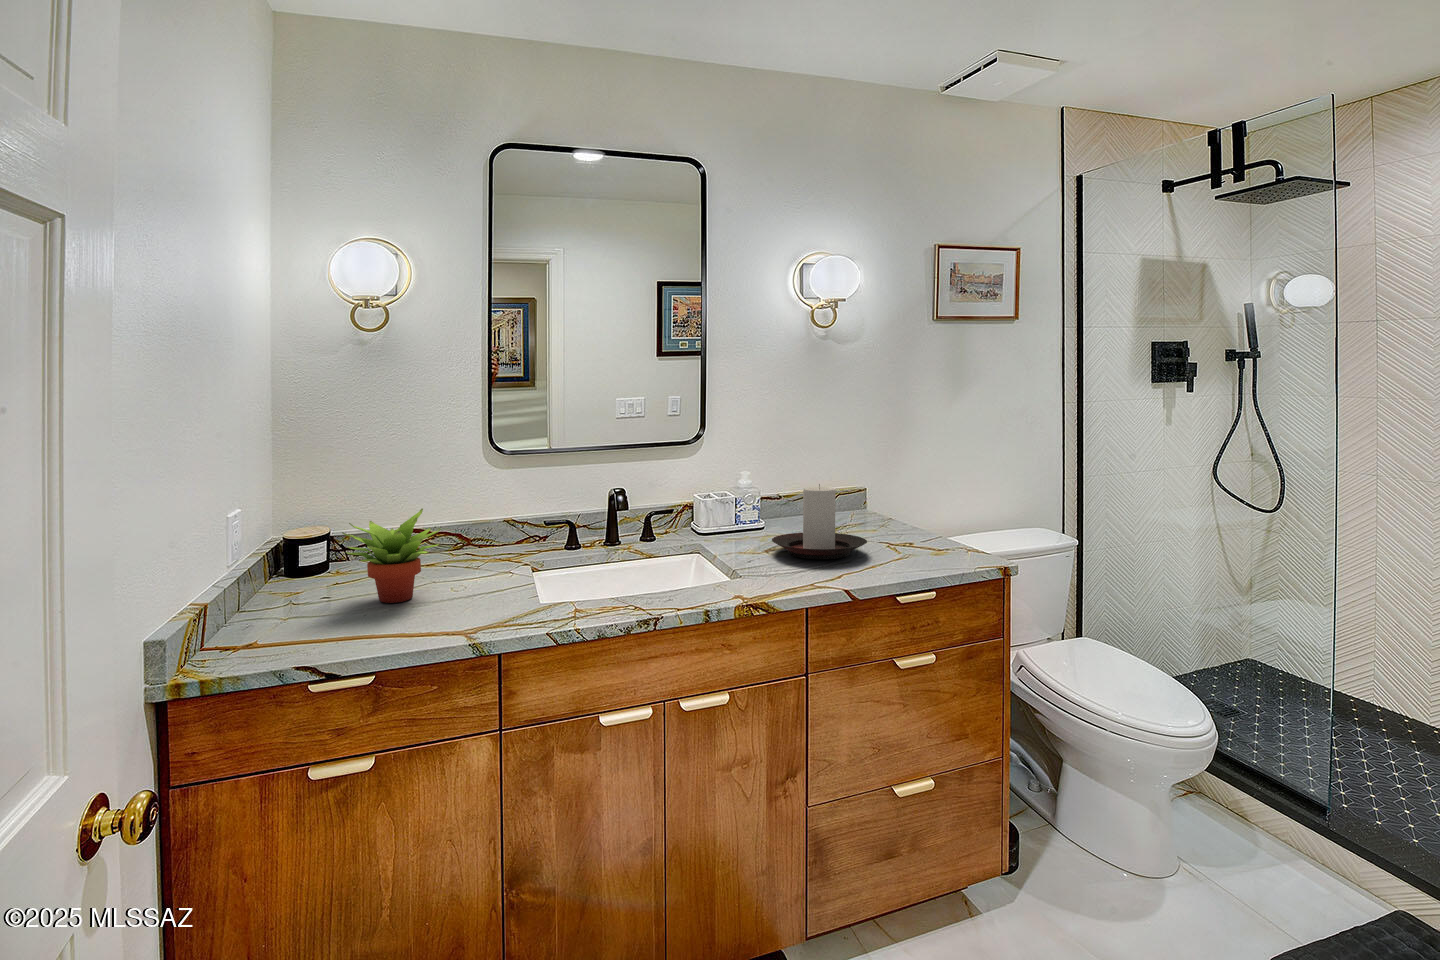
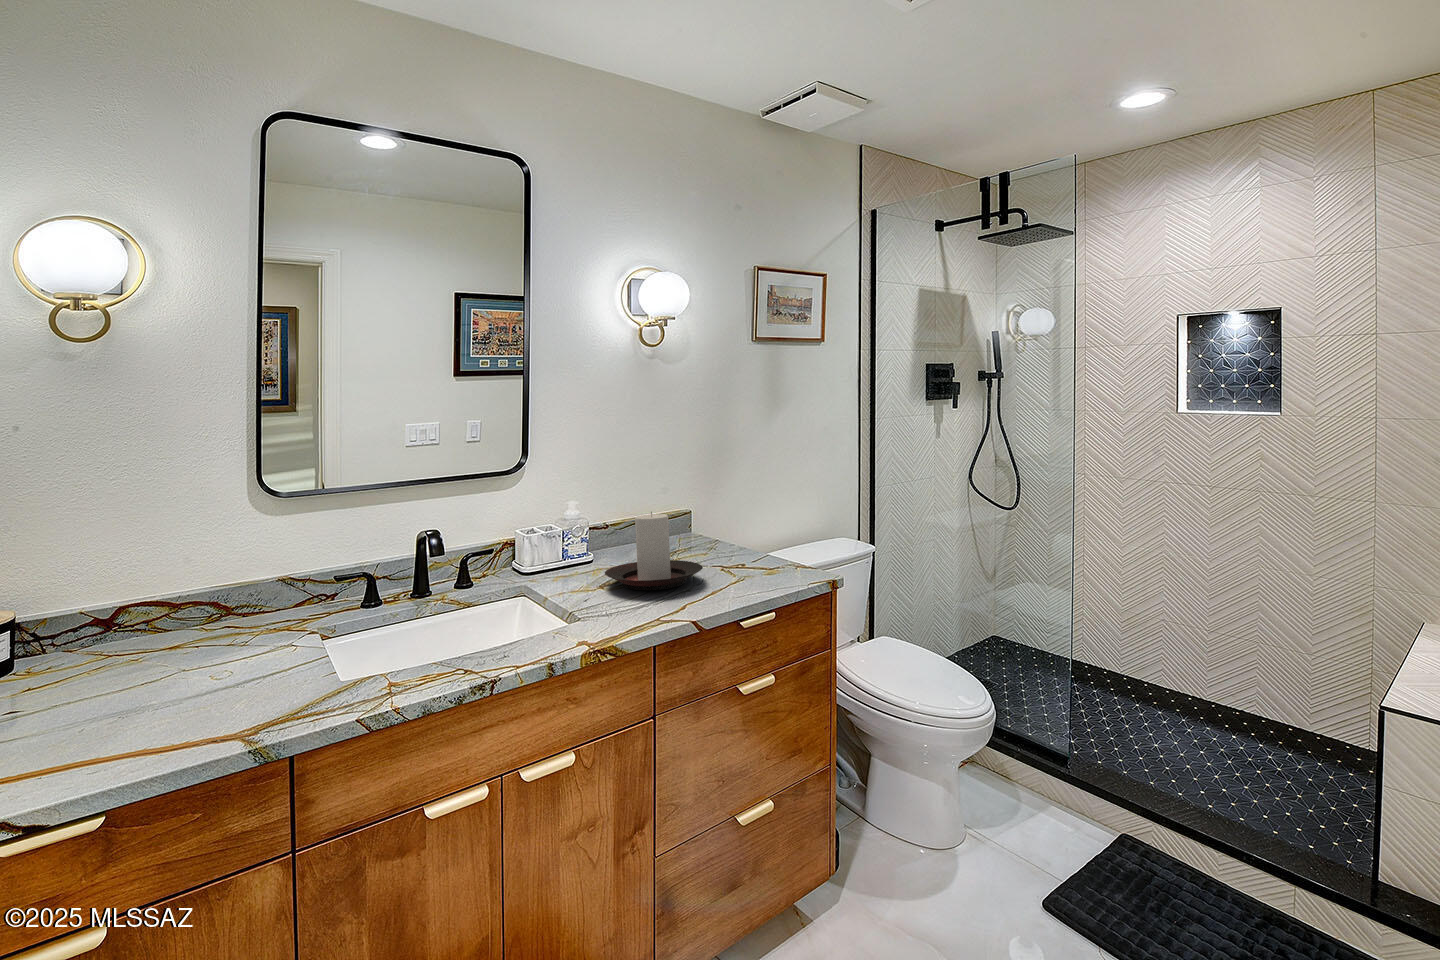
succulent plant: present [342,509,441,603] -> none [32,578,192,709]

